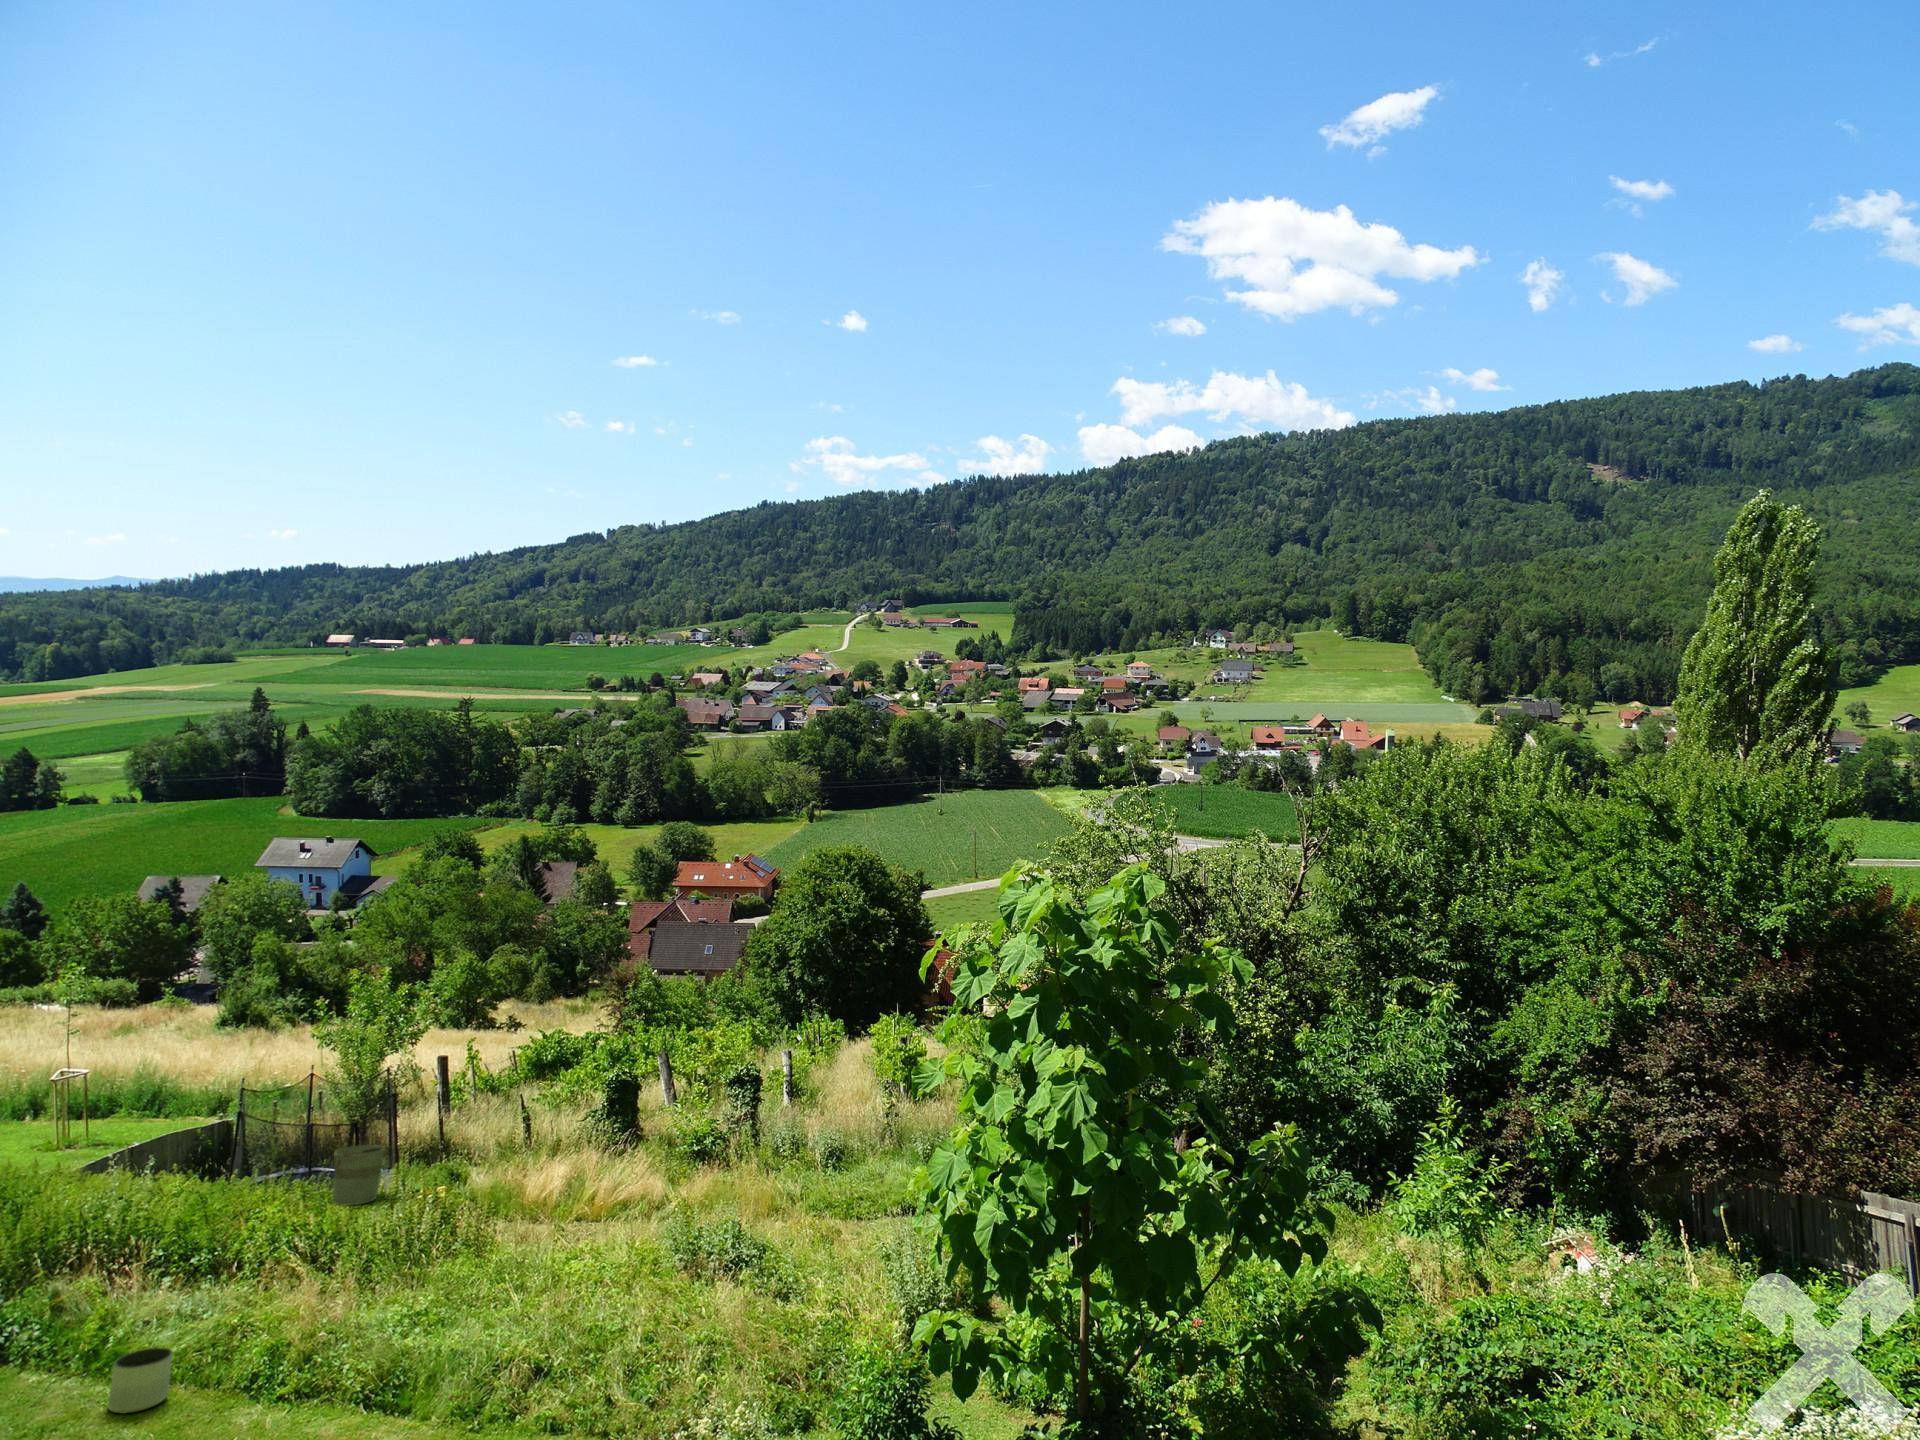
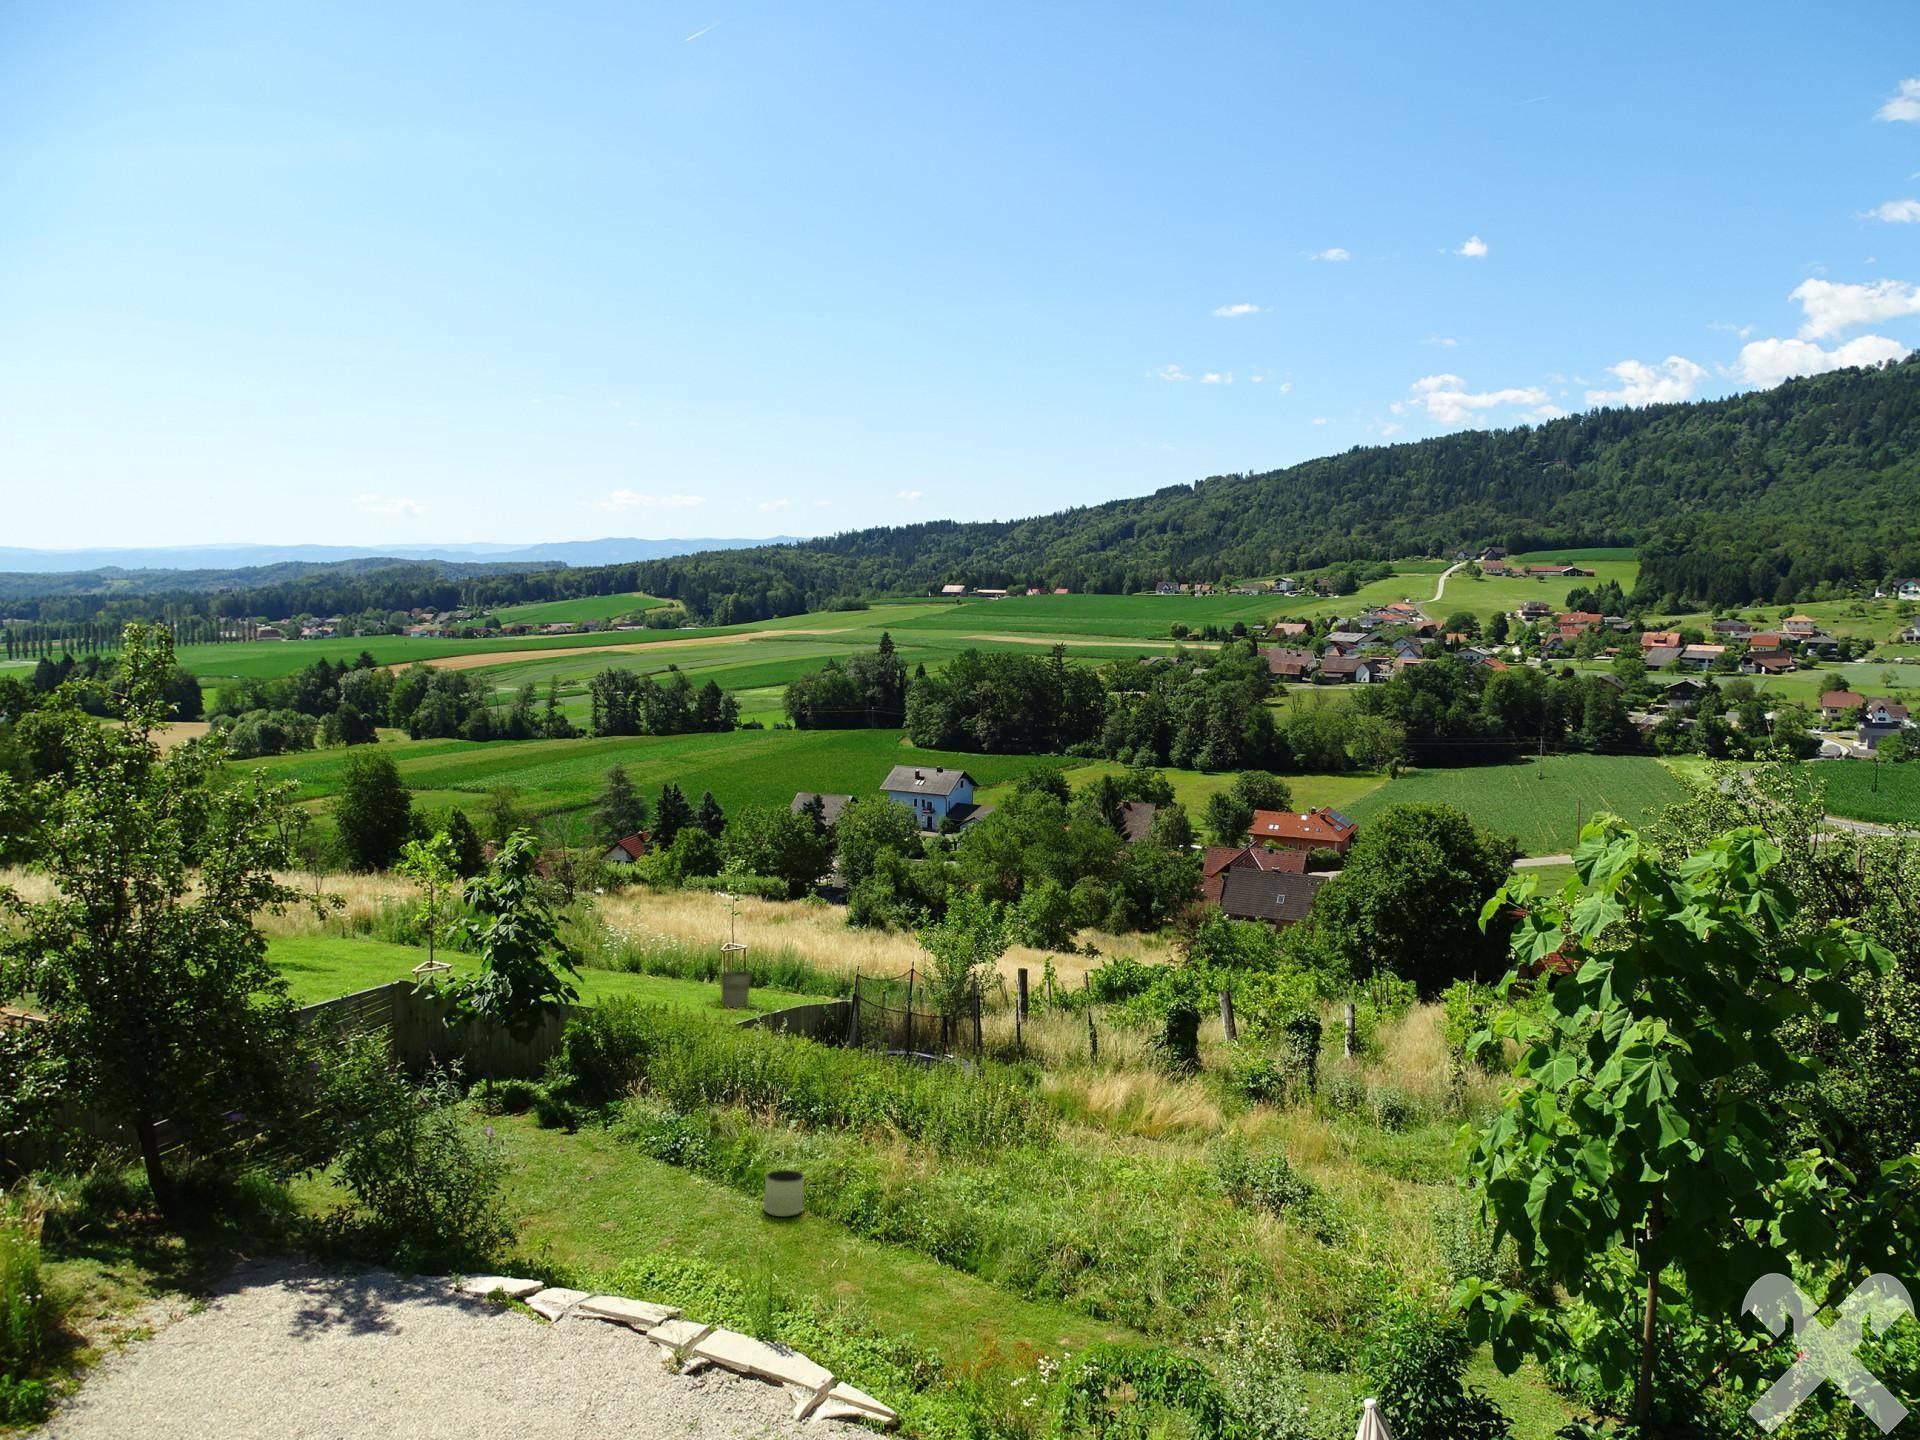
bucket: present [330,1145,387,1205] -> present [719,971,753,1007]

